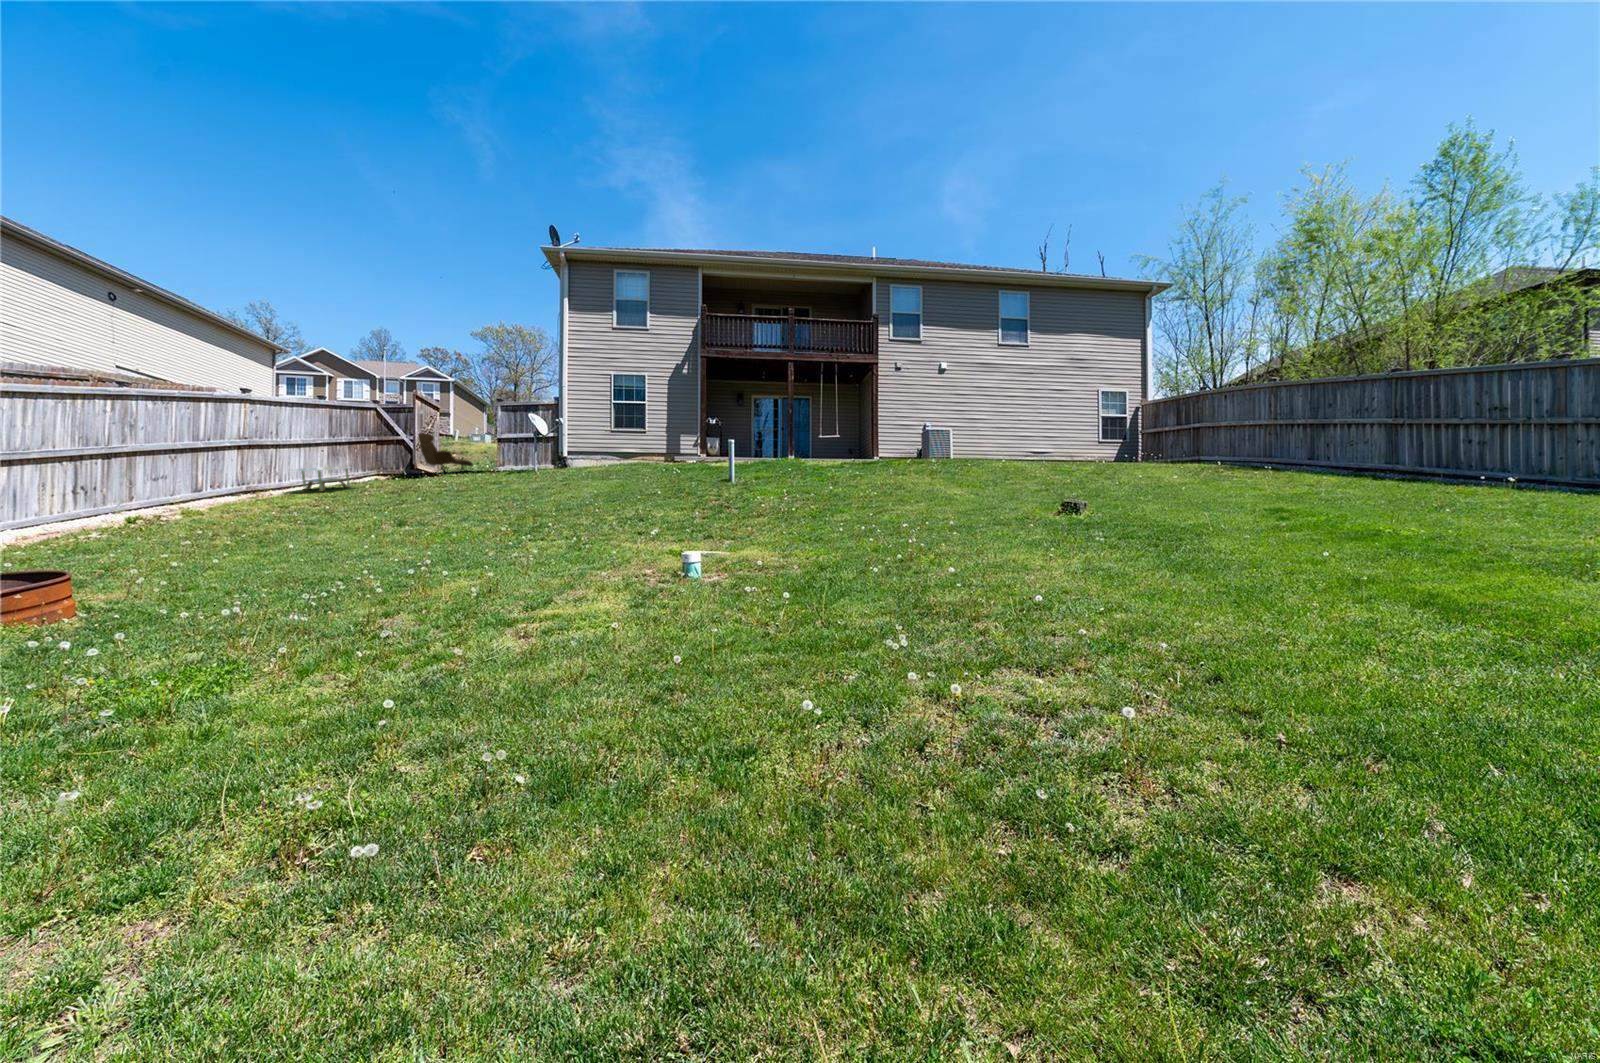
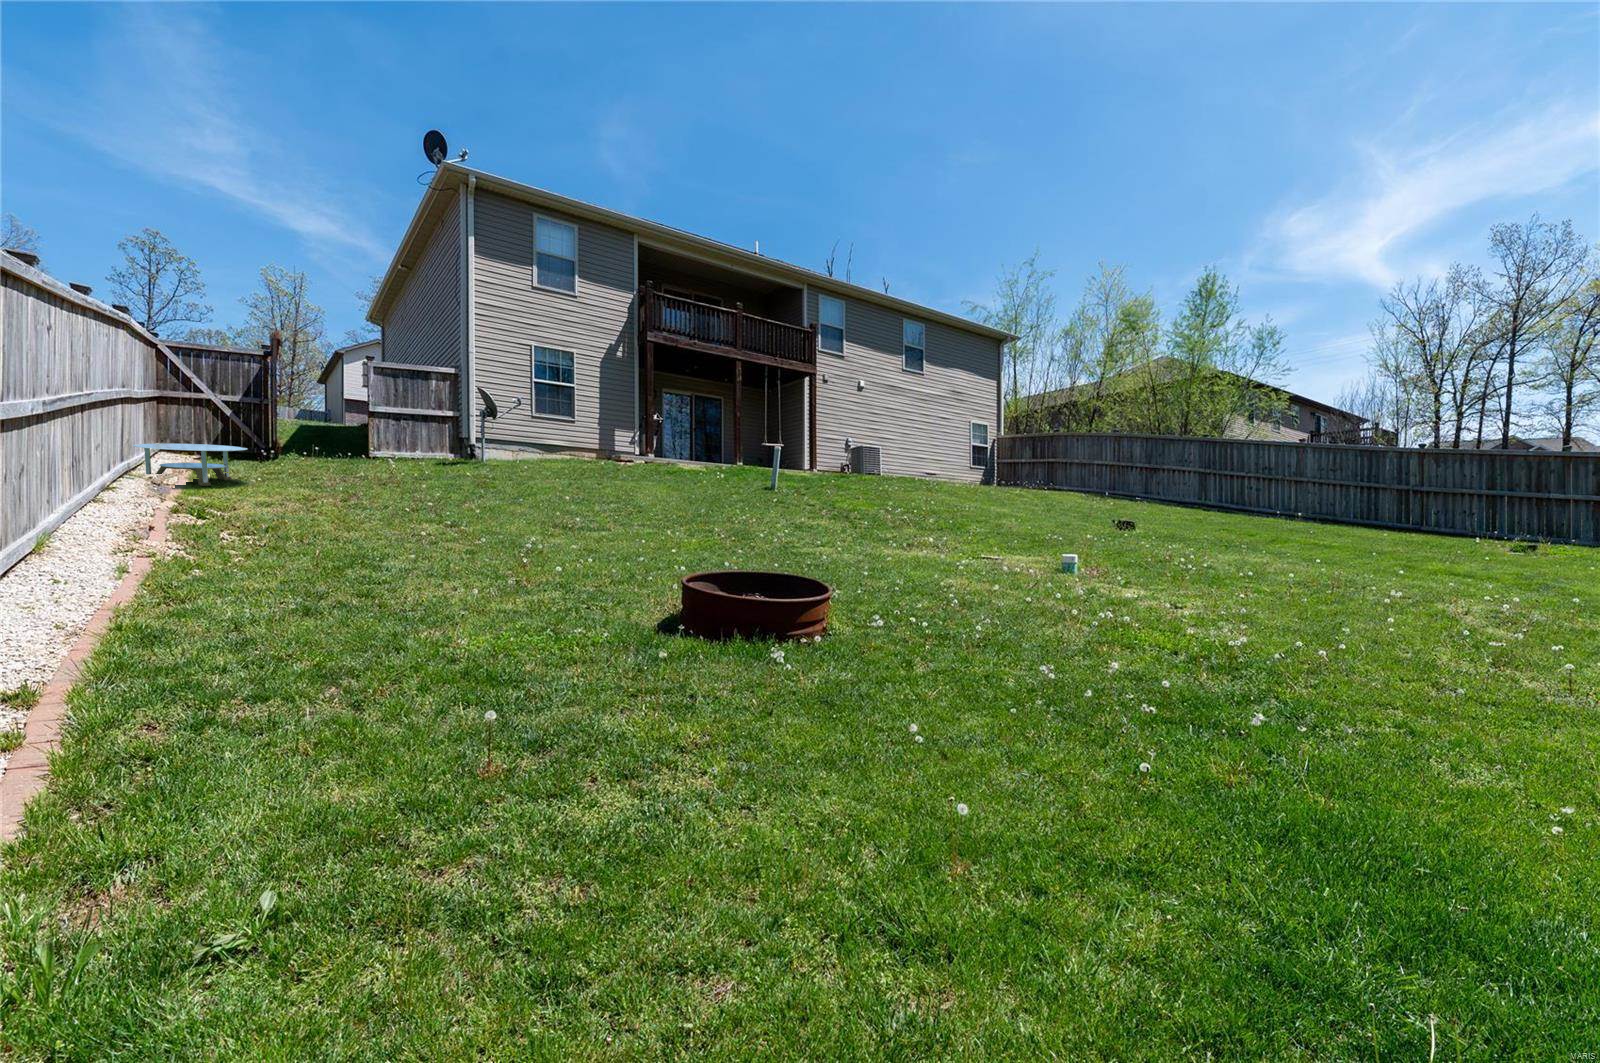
lounge chair: present [418,433,473,473] -> none [267,397,347,461]

